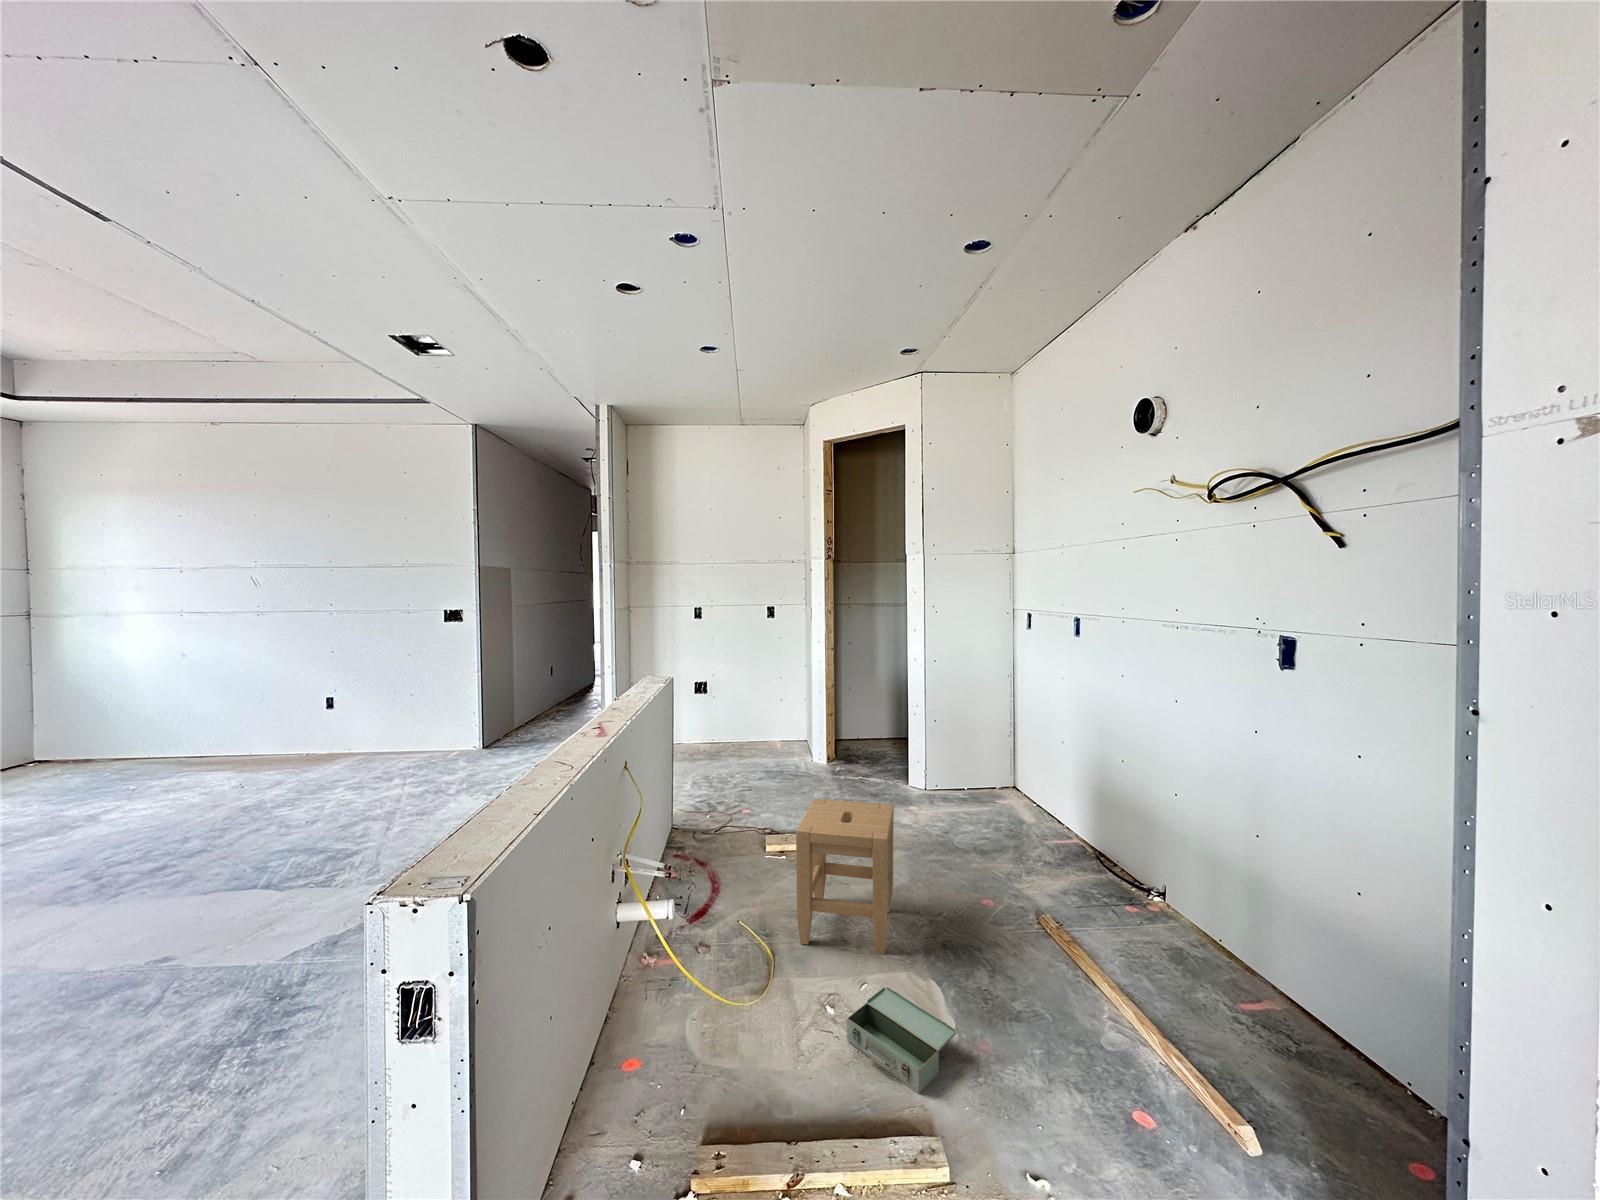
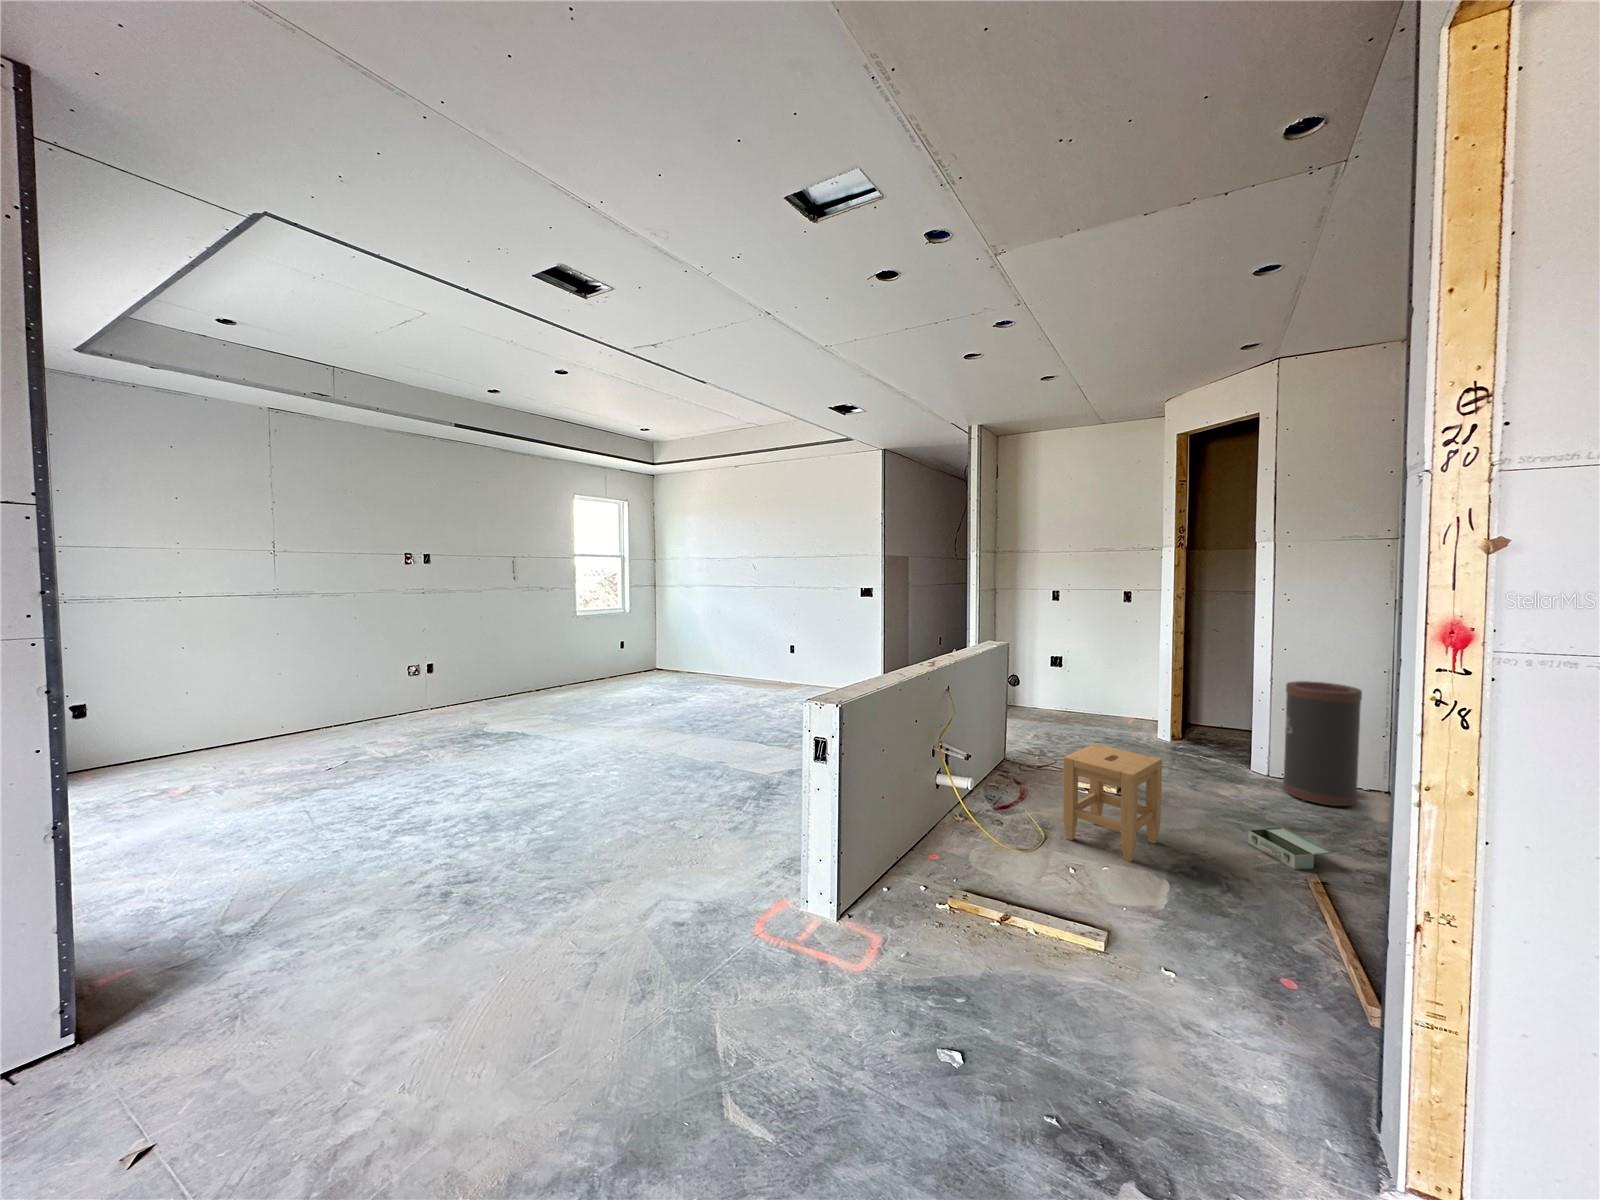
trash can: none [940,689,996,809] -> present [1283,681,1362,806]
toolbox: present [847,987,956,1094] -> present [1248,827,1332,869]

